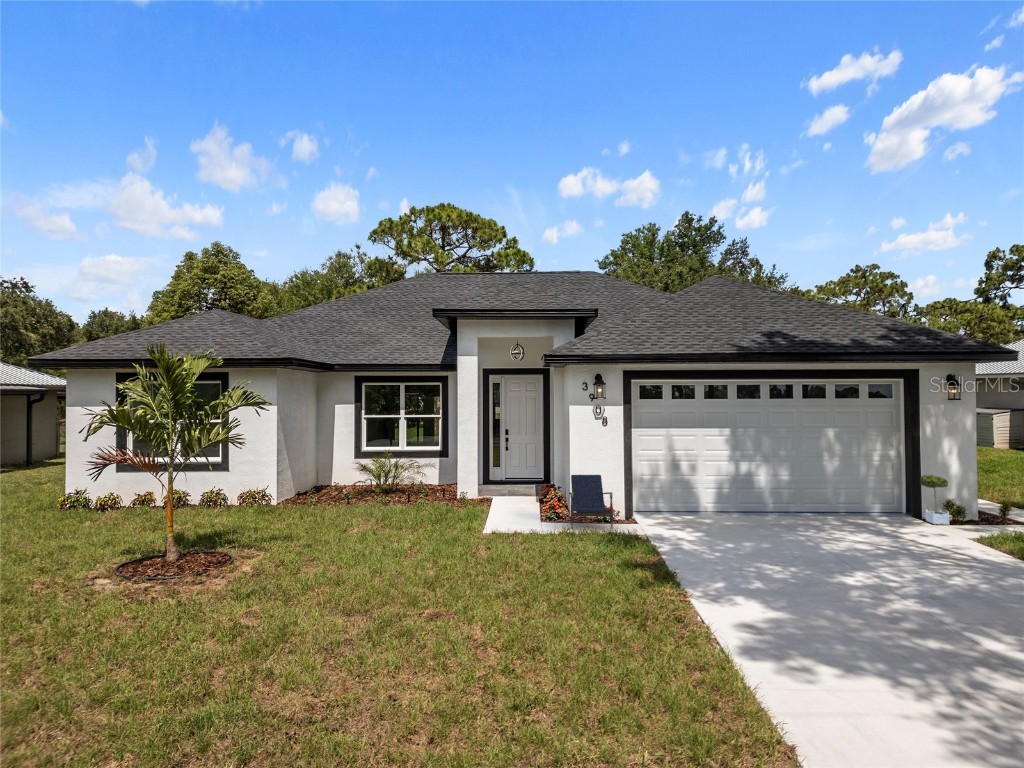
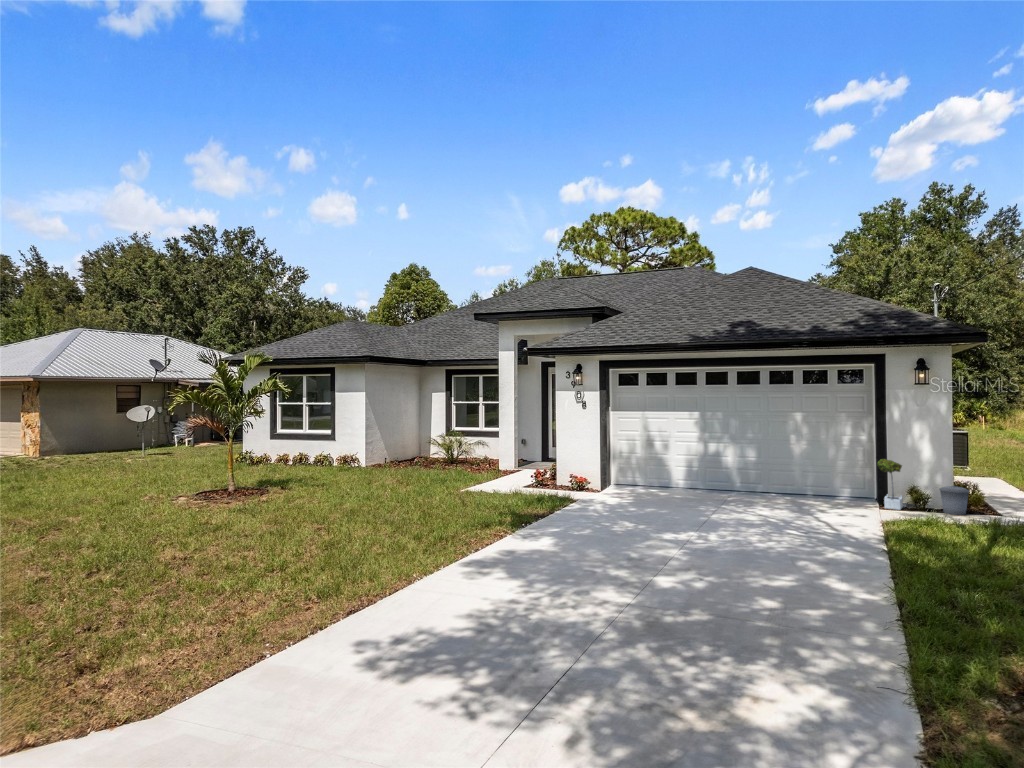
lounge chair: present [569,475,613,529] -> none [542,448,580,490]
trash can: none [975,498,1008,527] -> present [939,485,969,515]

